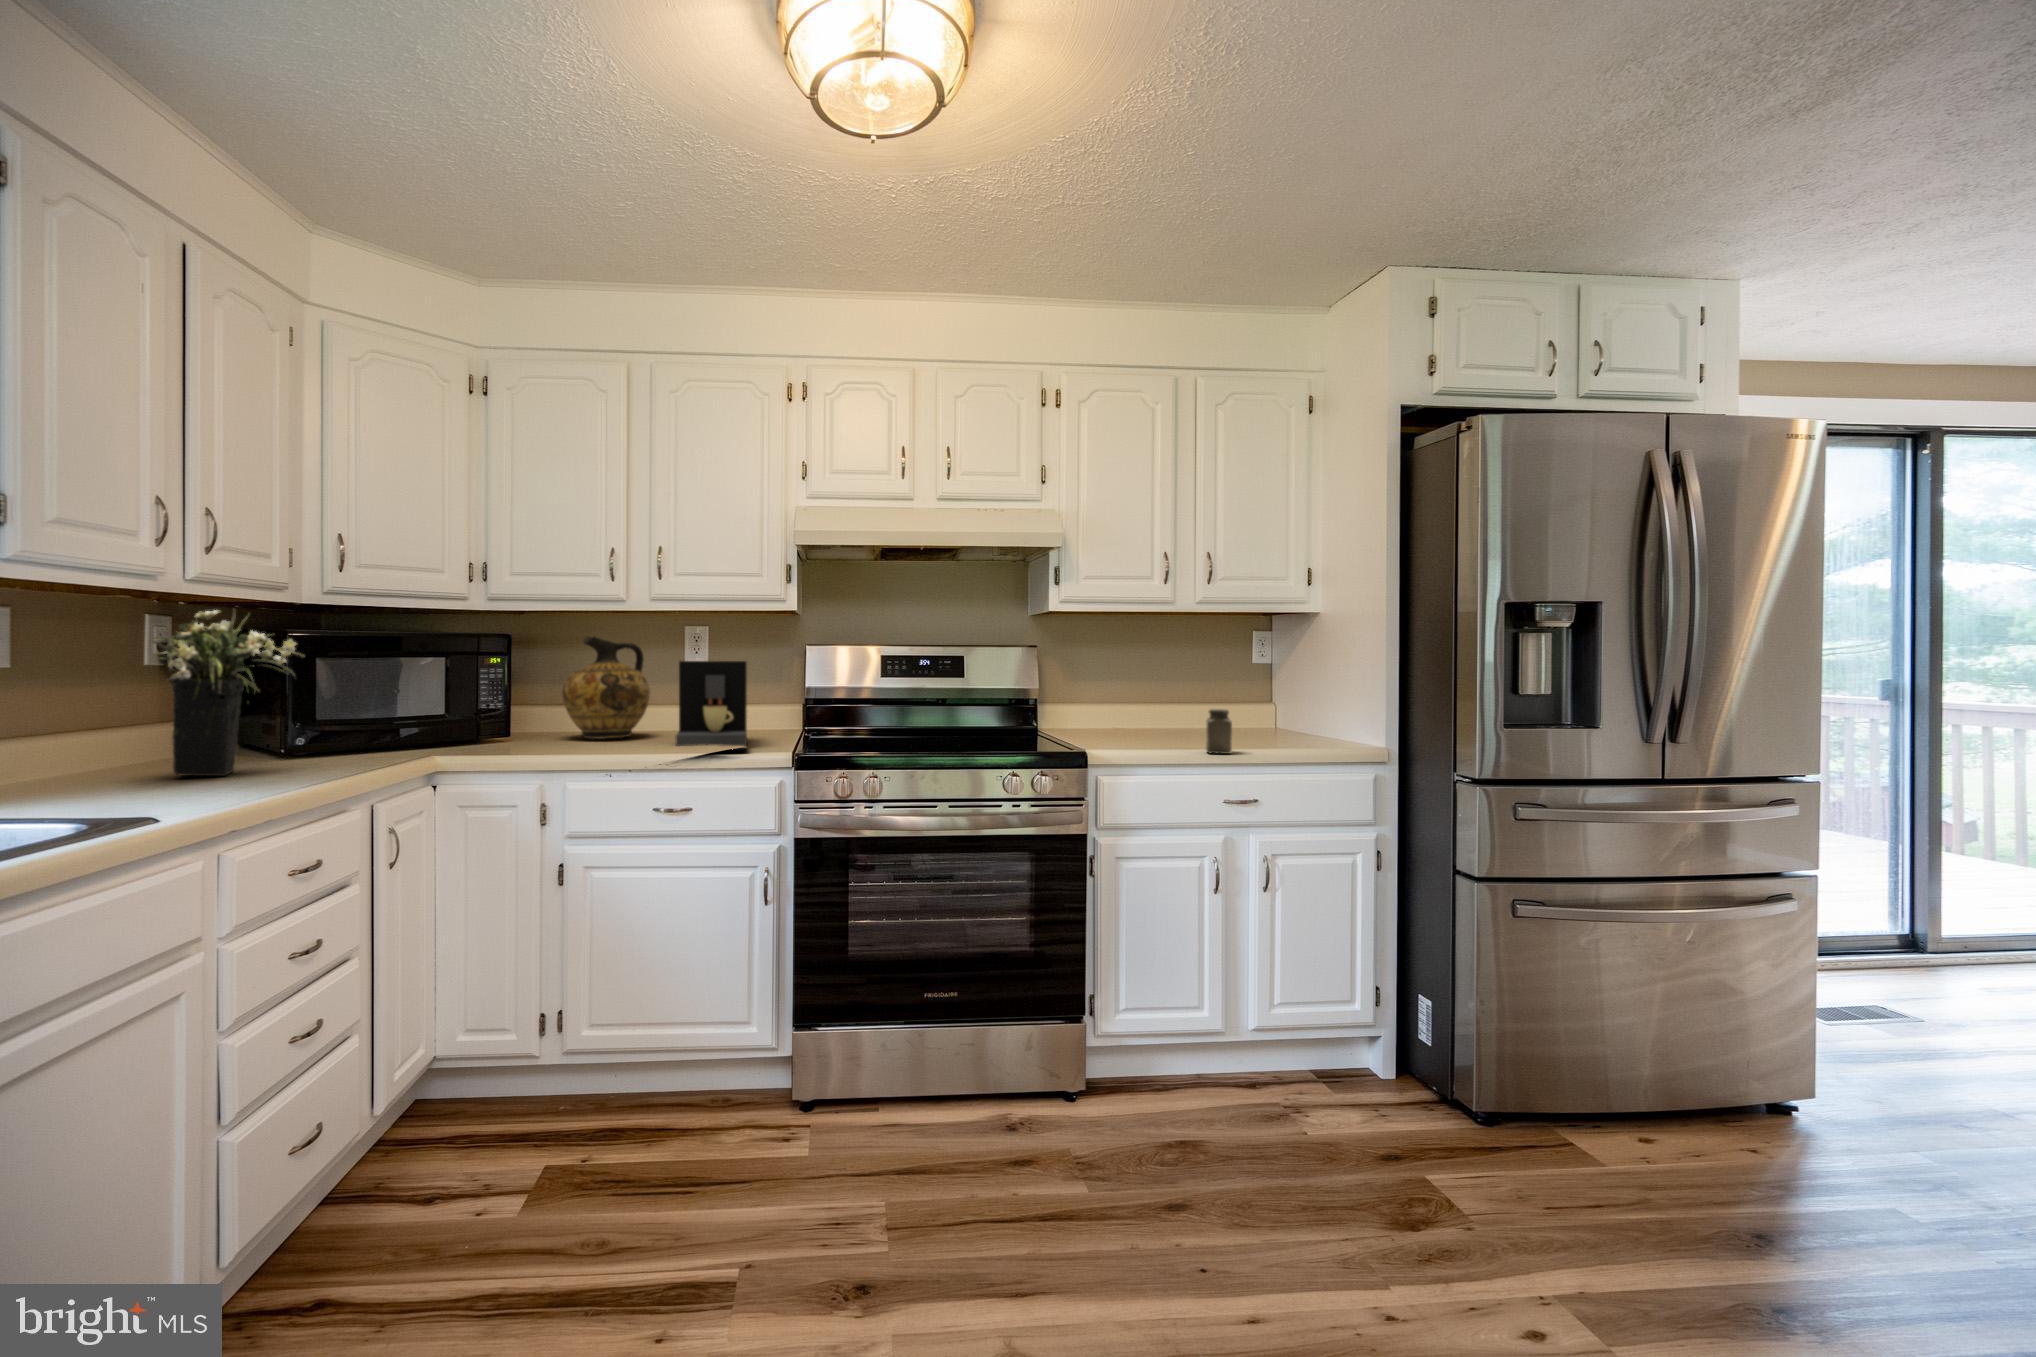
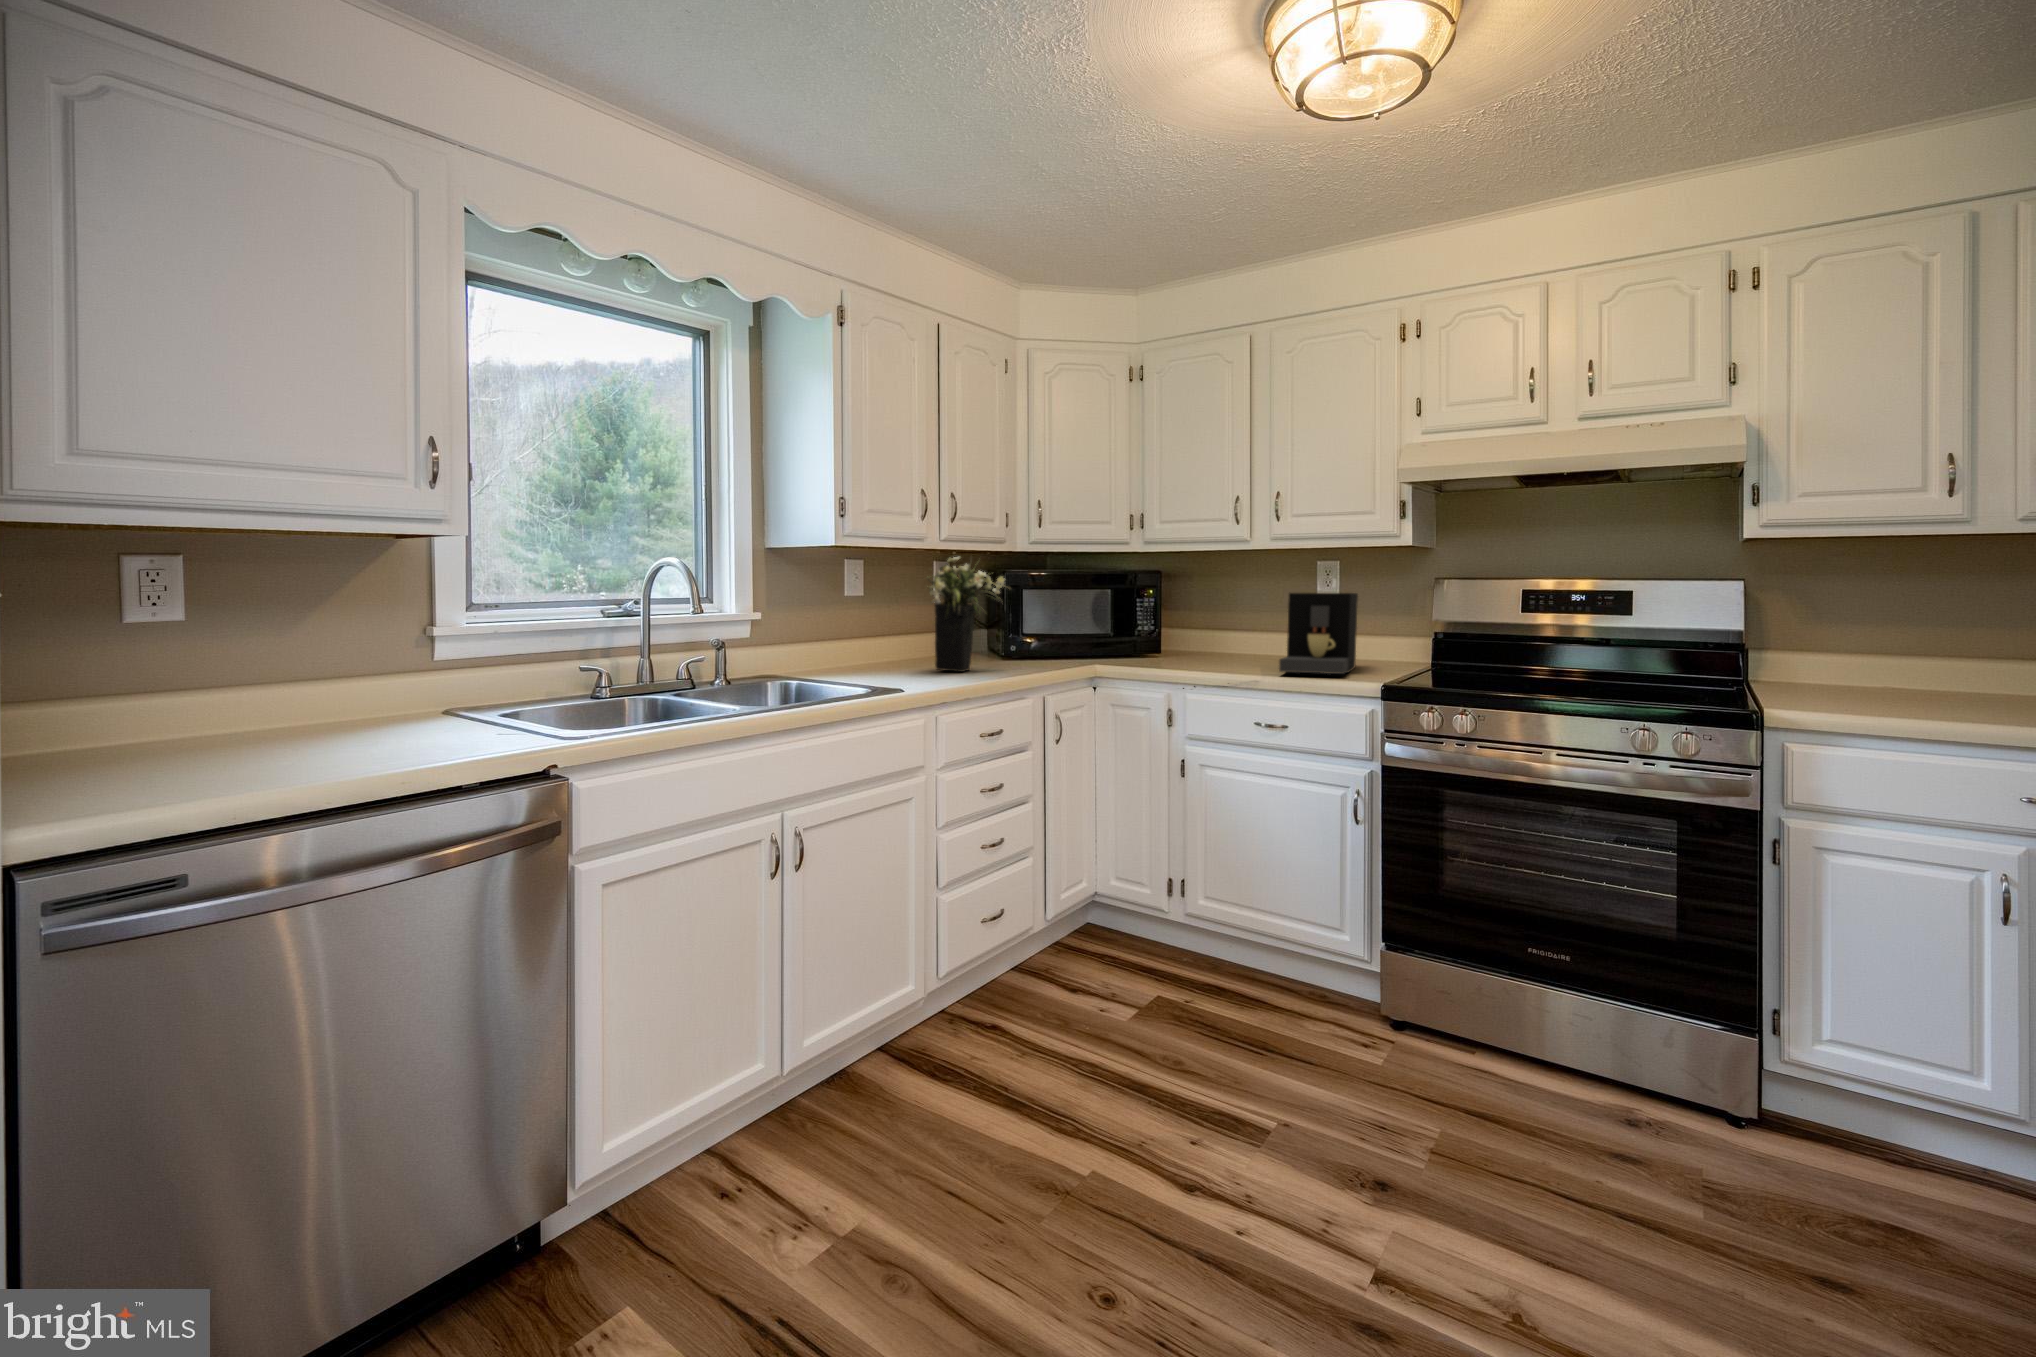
ceramic jug: present [562,637,650,739] -> none [1202,572,1275,660]
salt shaker: present [1206,709,1232,754] -> none [1931,653,1976,713]

